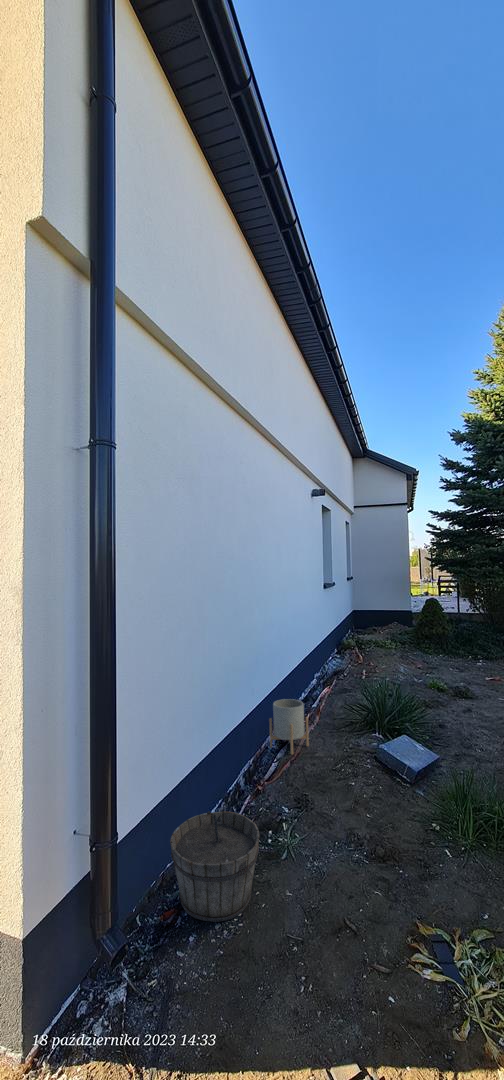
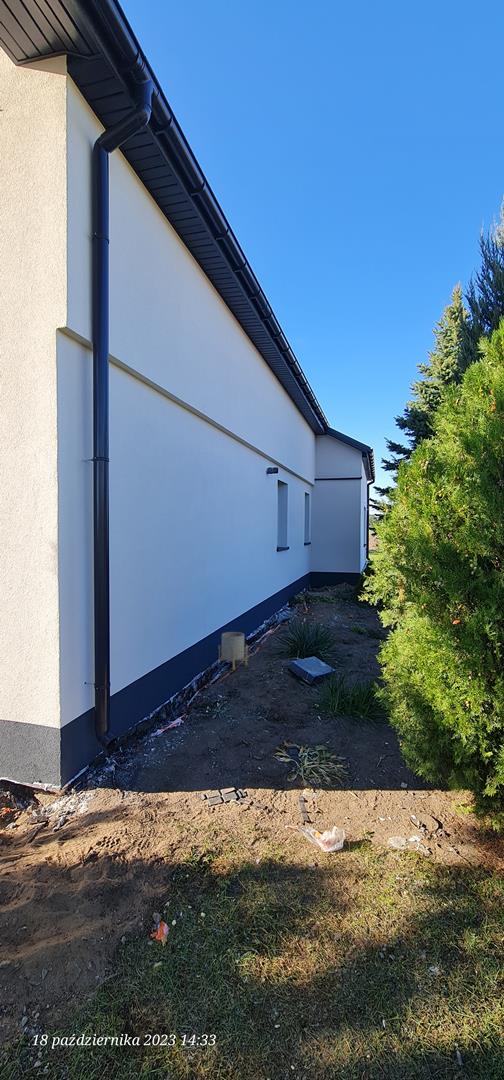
wooden bucket: present [170,811,259,922] -> none [141,687,197,746]

